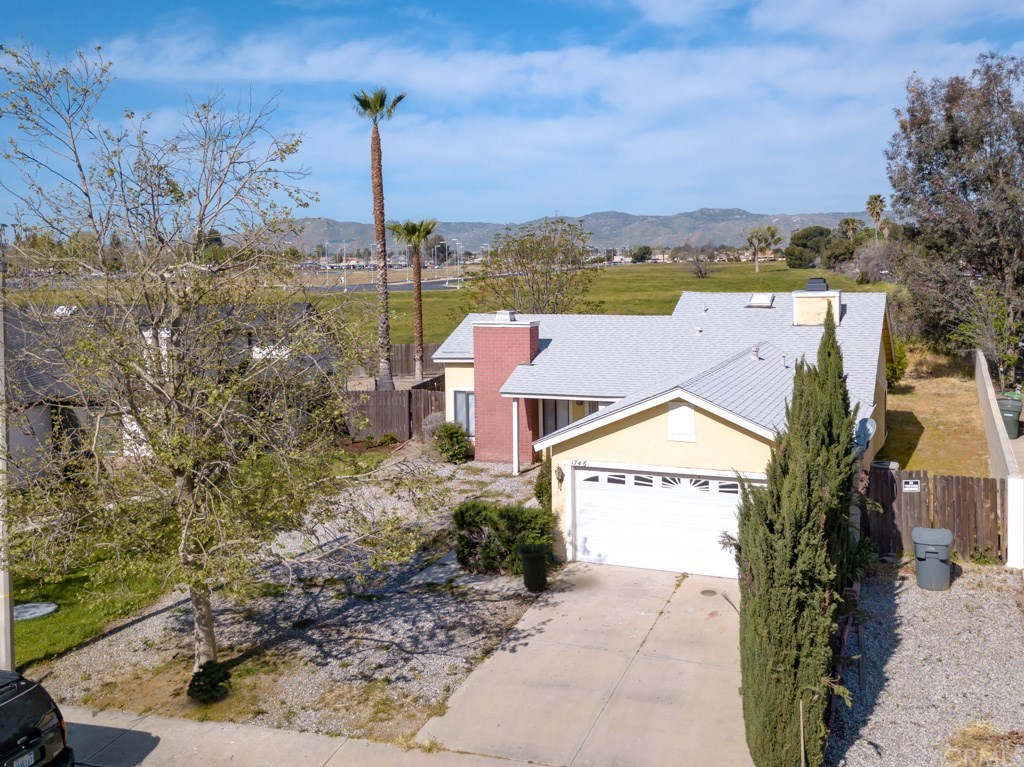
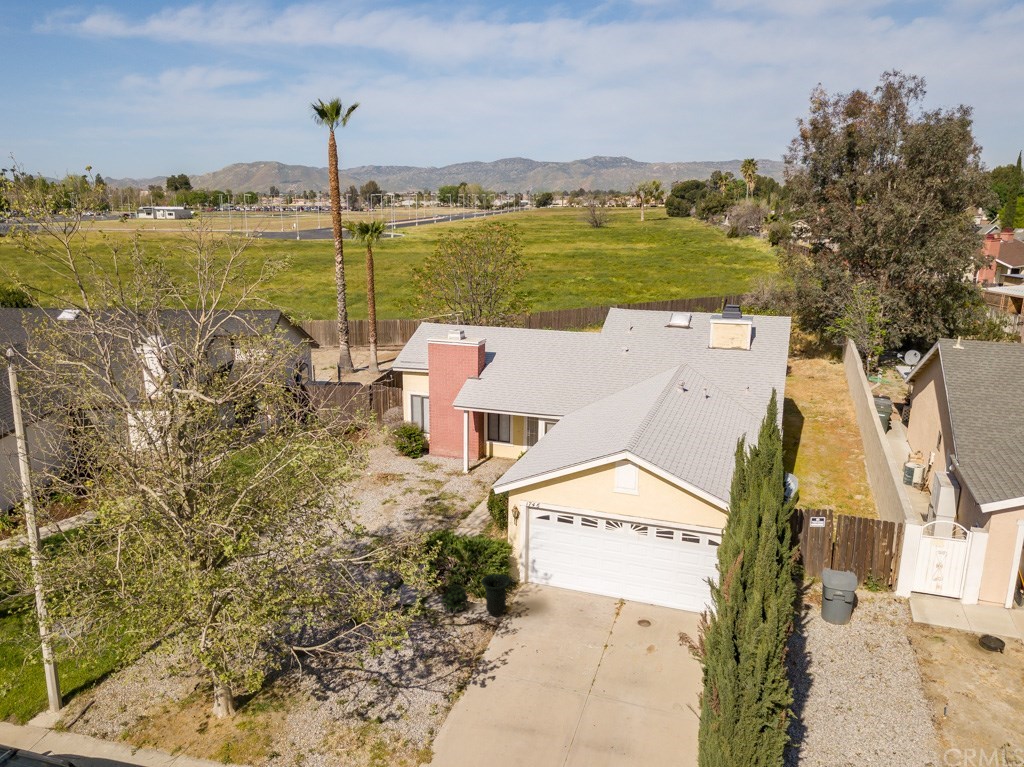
potted plant: present [186,660,232,703] -> present [441,584,468,612]

